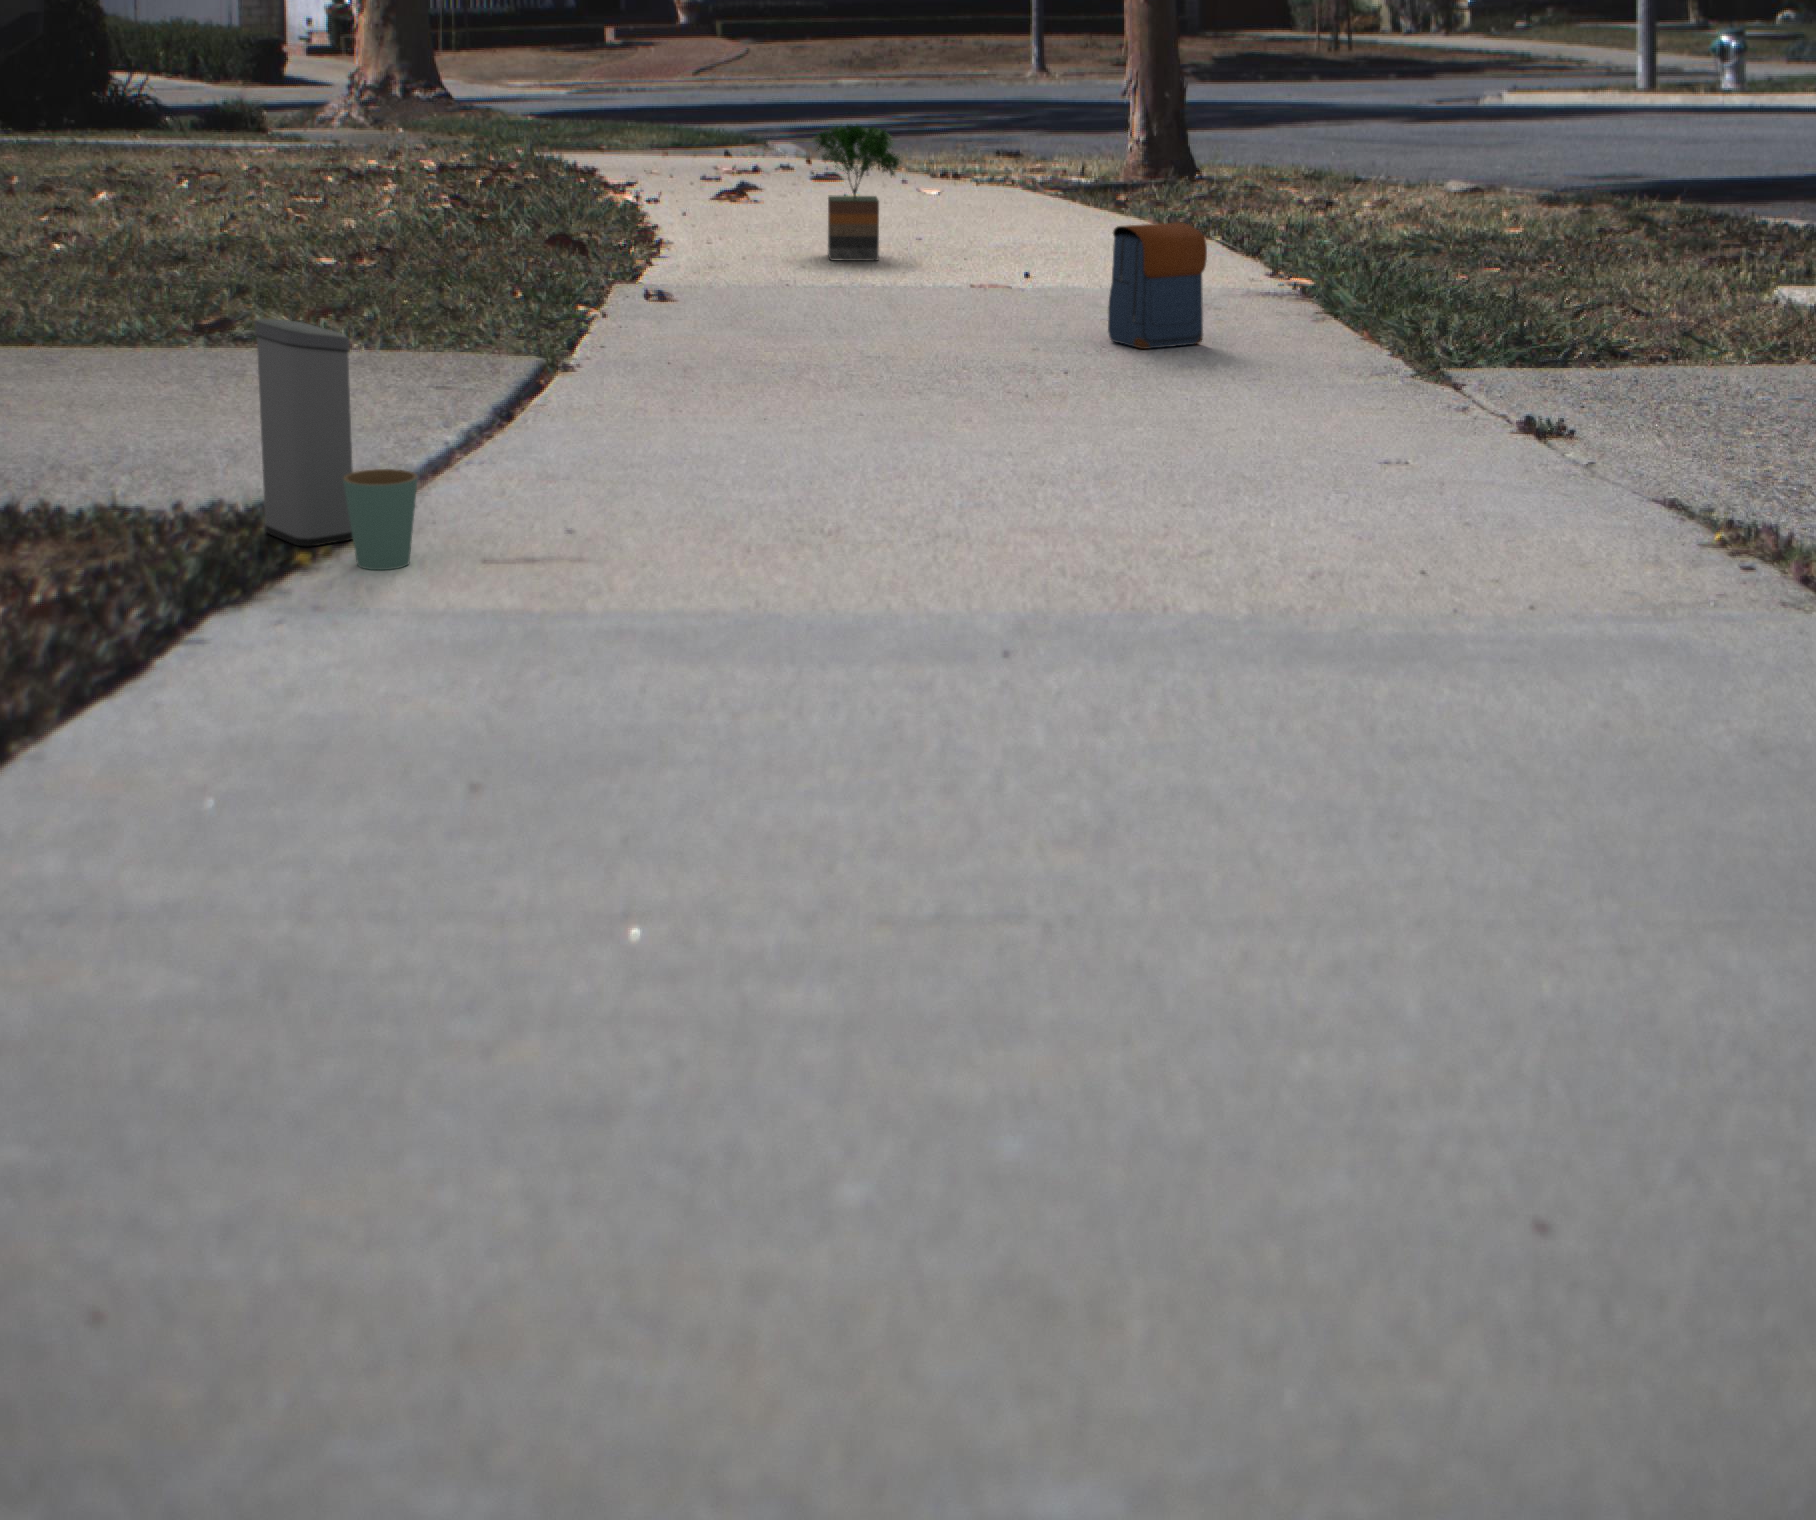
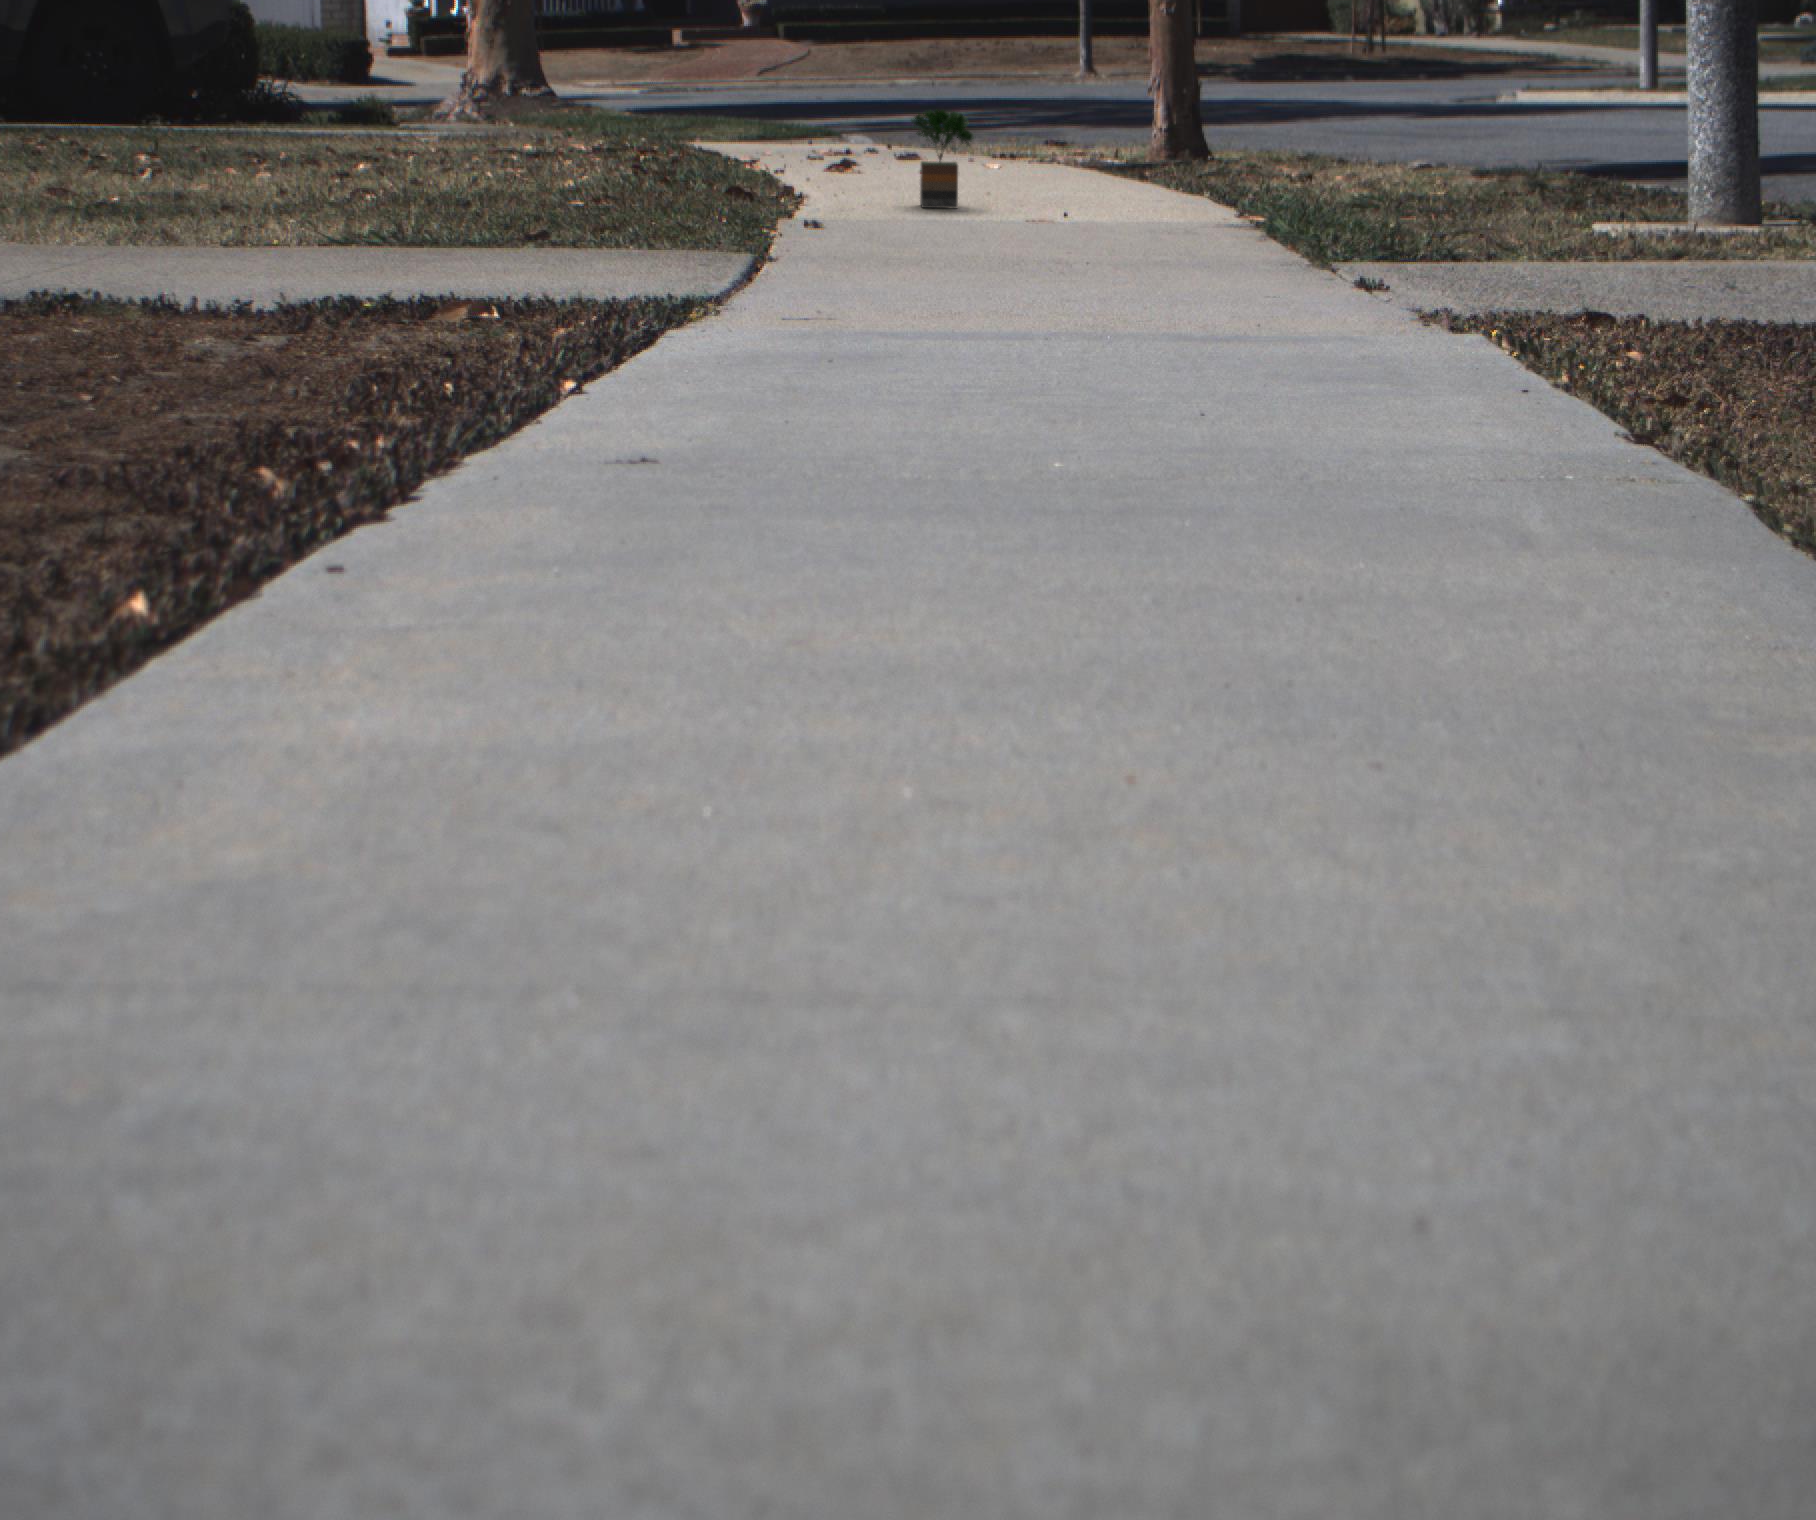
backpack: present [1108,222,1207,349] -> none [1118,173,1184,257]
trash can: present [255,319,418,570] -> none [624,210,720,347]

